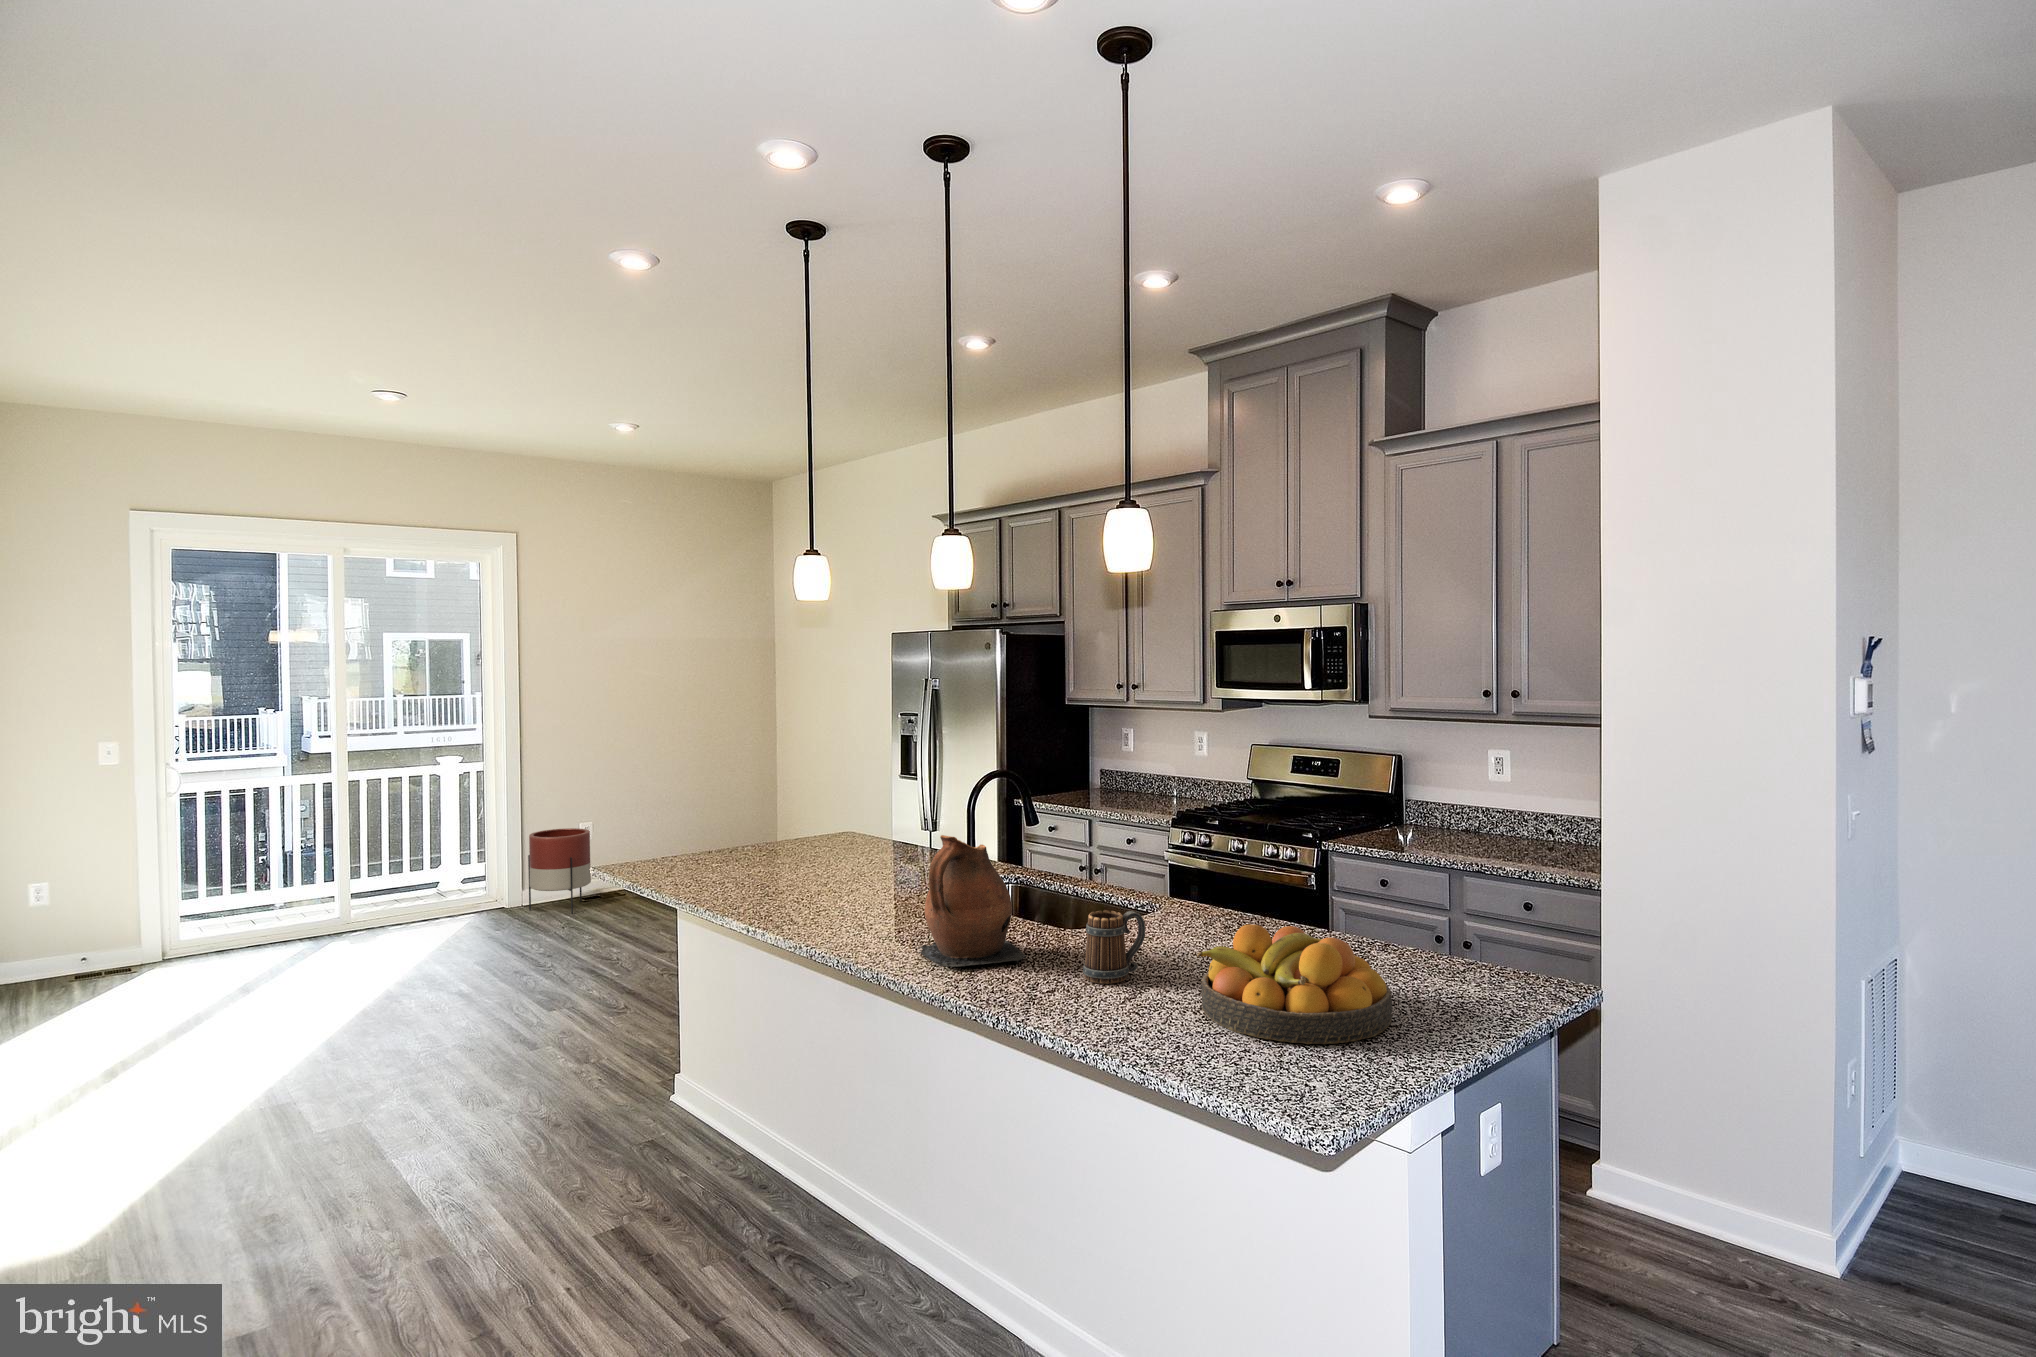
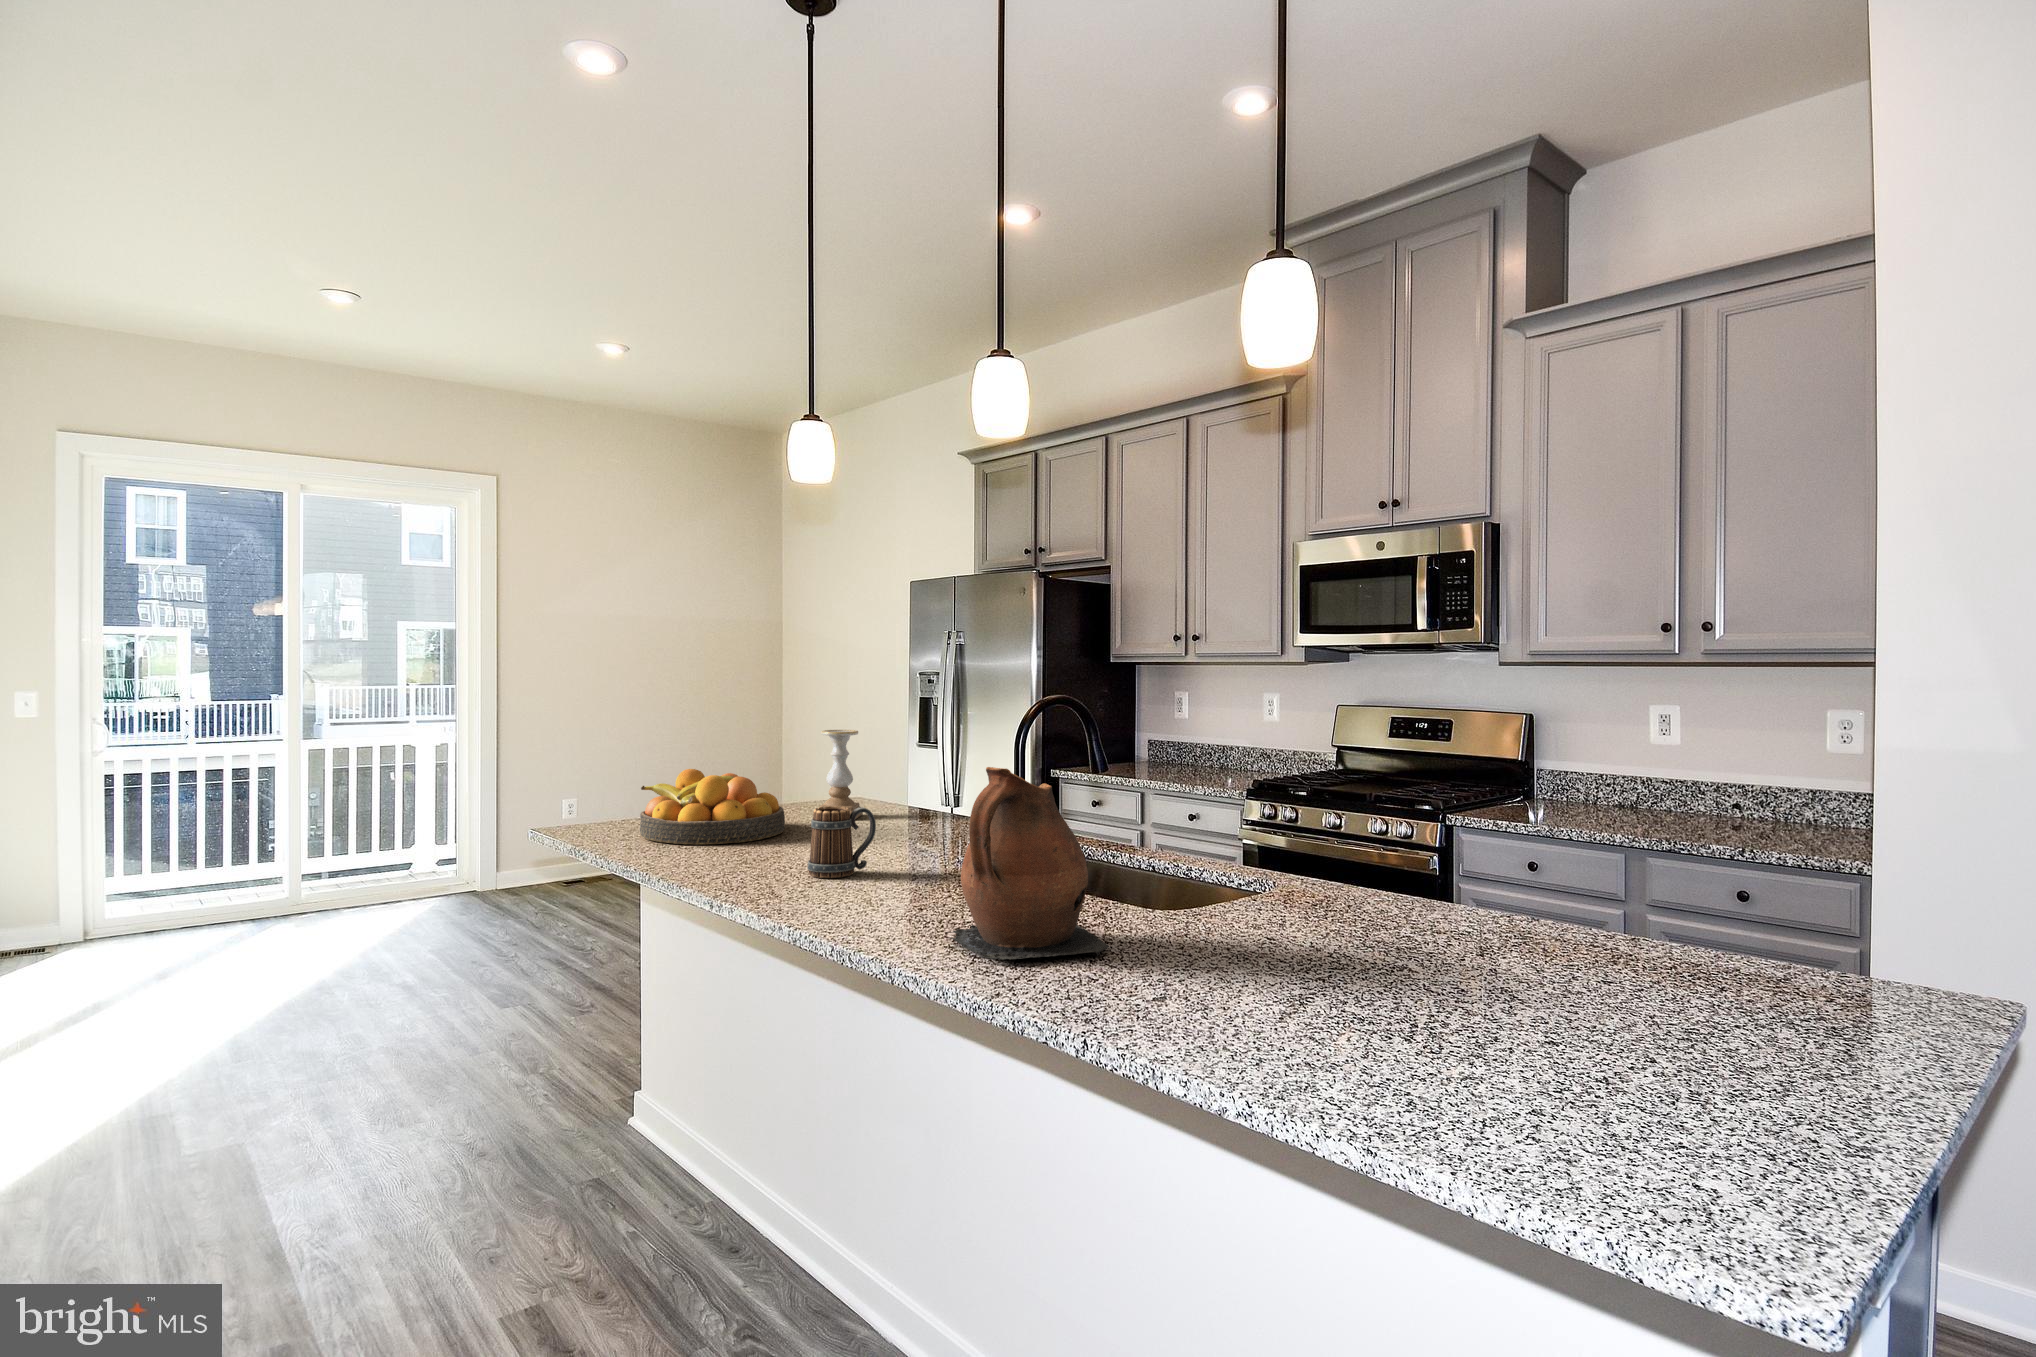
candle holder: none [818,781,855,854] -> present [820,730,863,819]
planter: present [528,828,591,914] -> none [497,805,567,900]
mug: present [1083,911,1145,984] -> present [808,806,876,878]
fruit bowl: present [1197,924,1392,1044] -> present [640,769,785,845]

